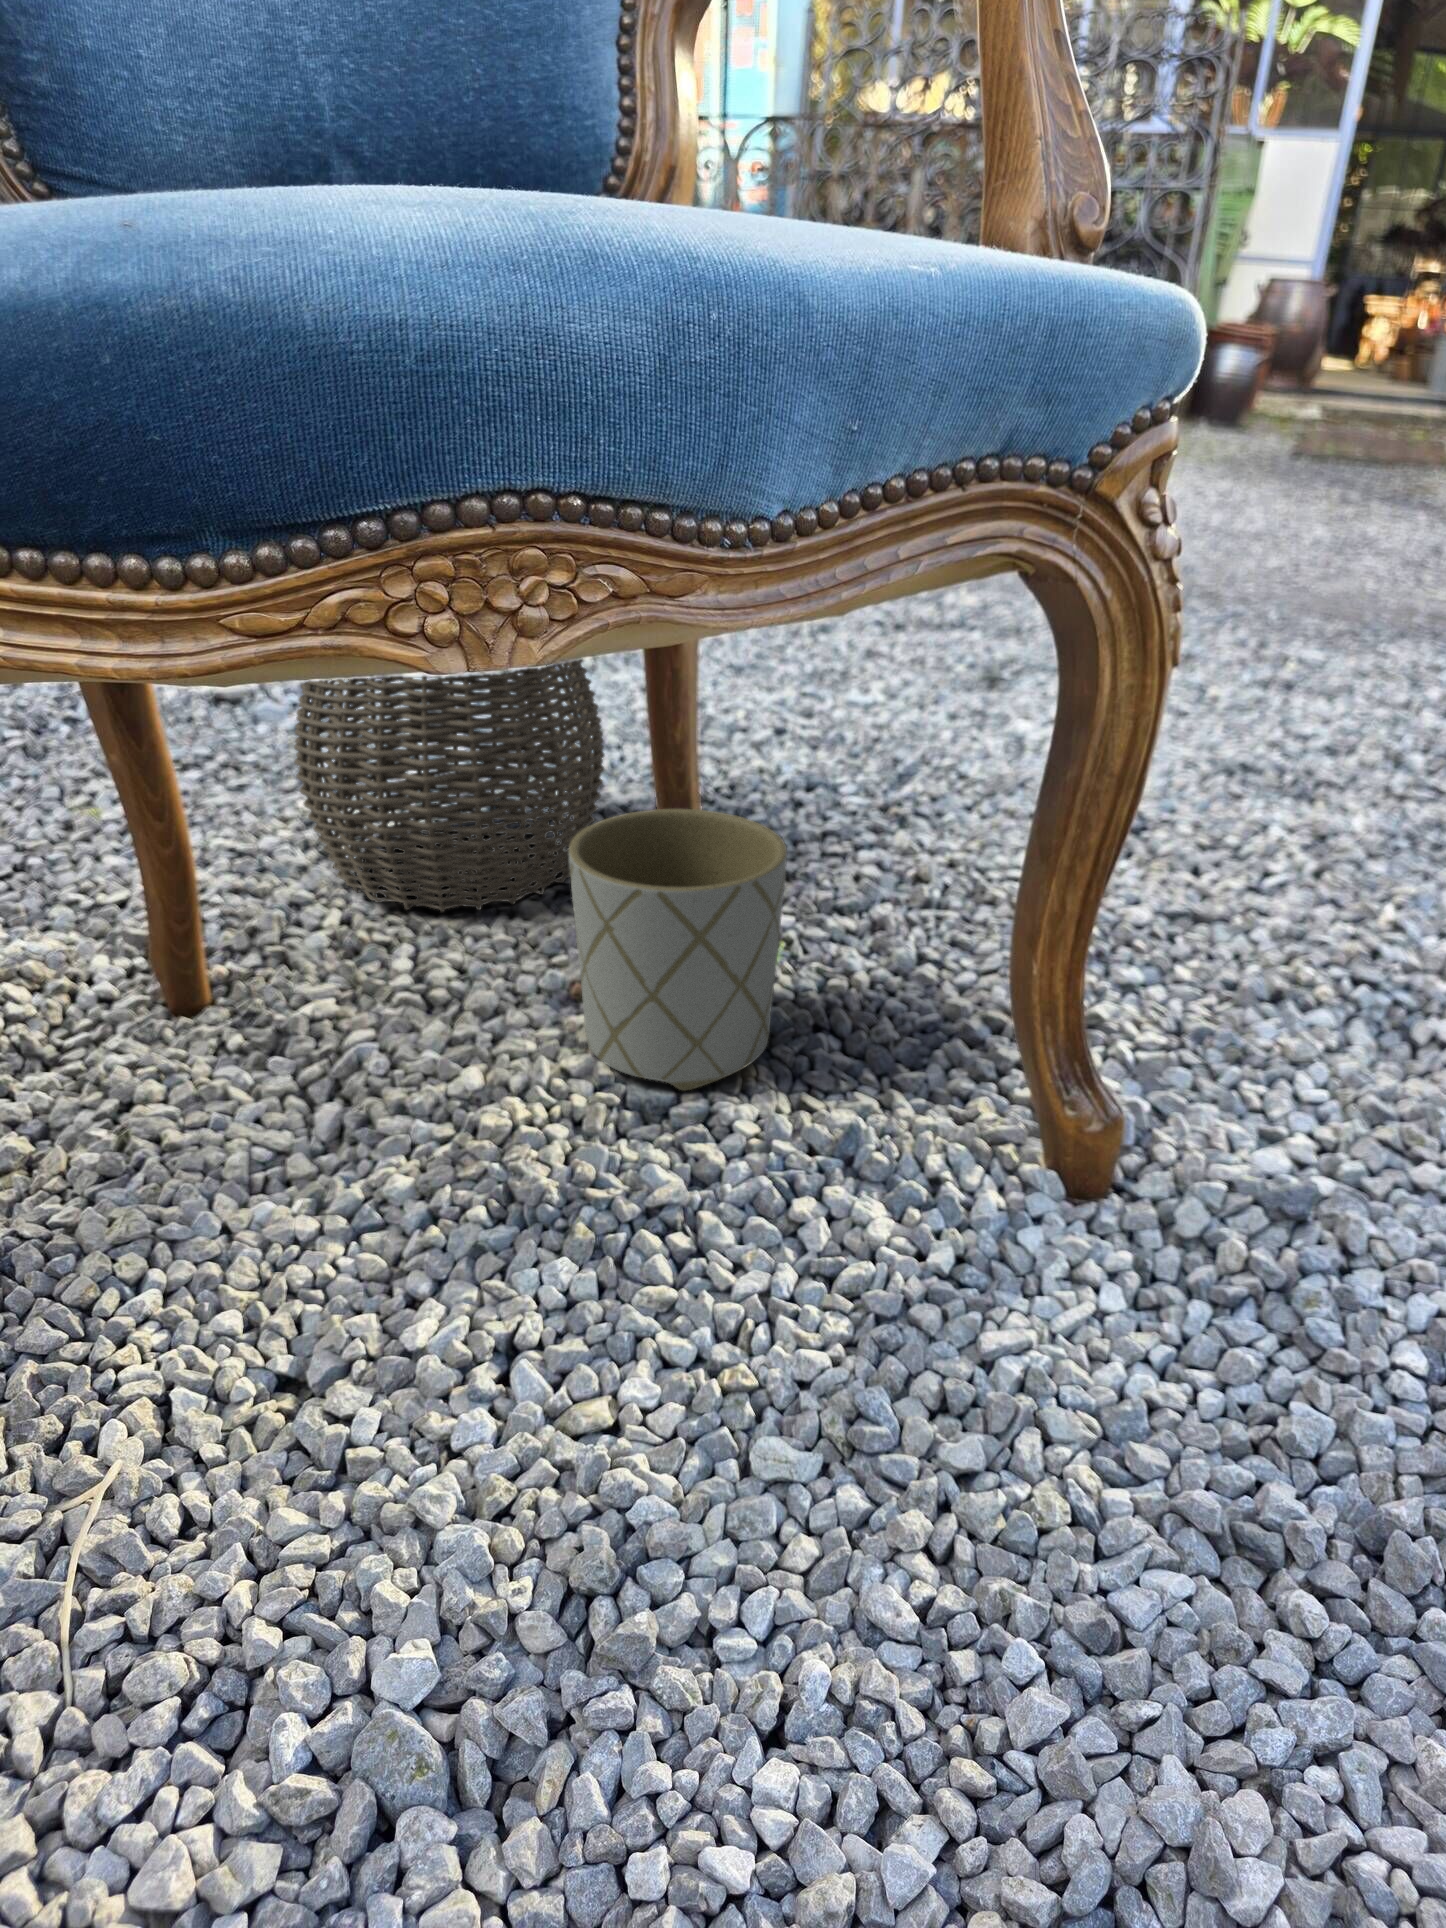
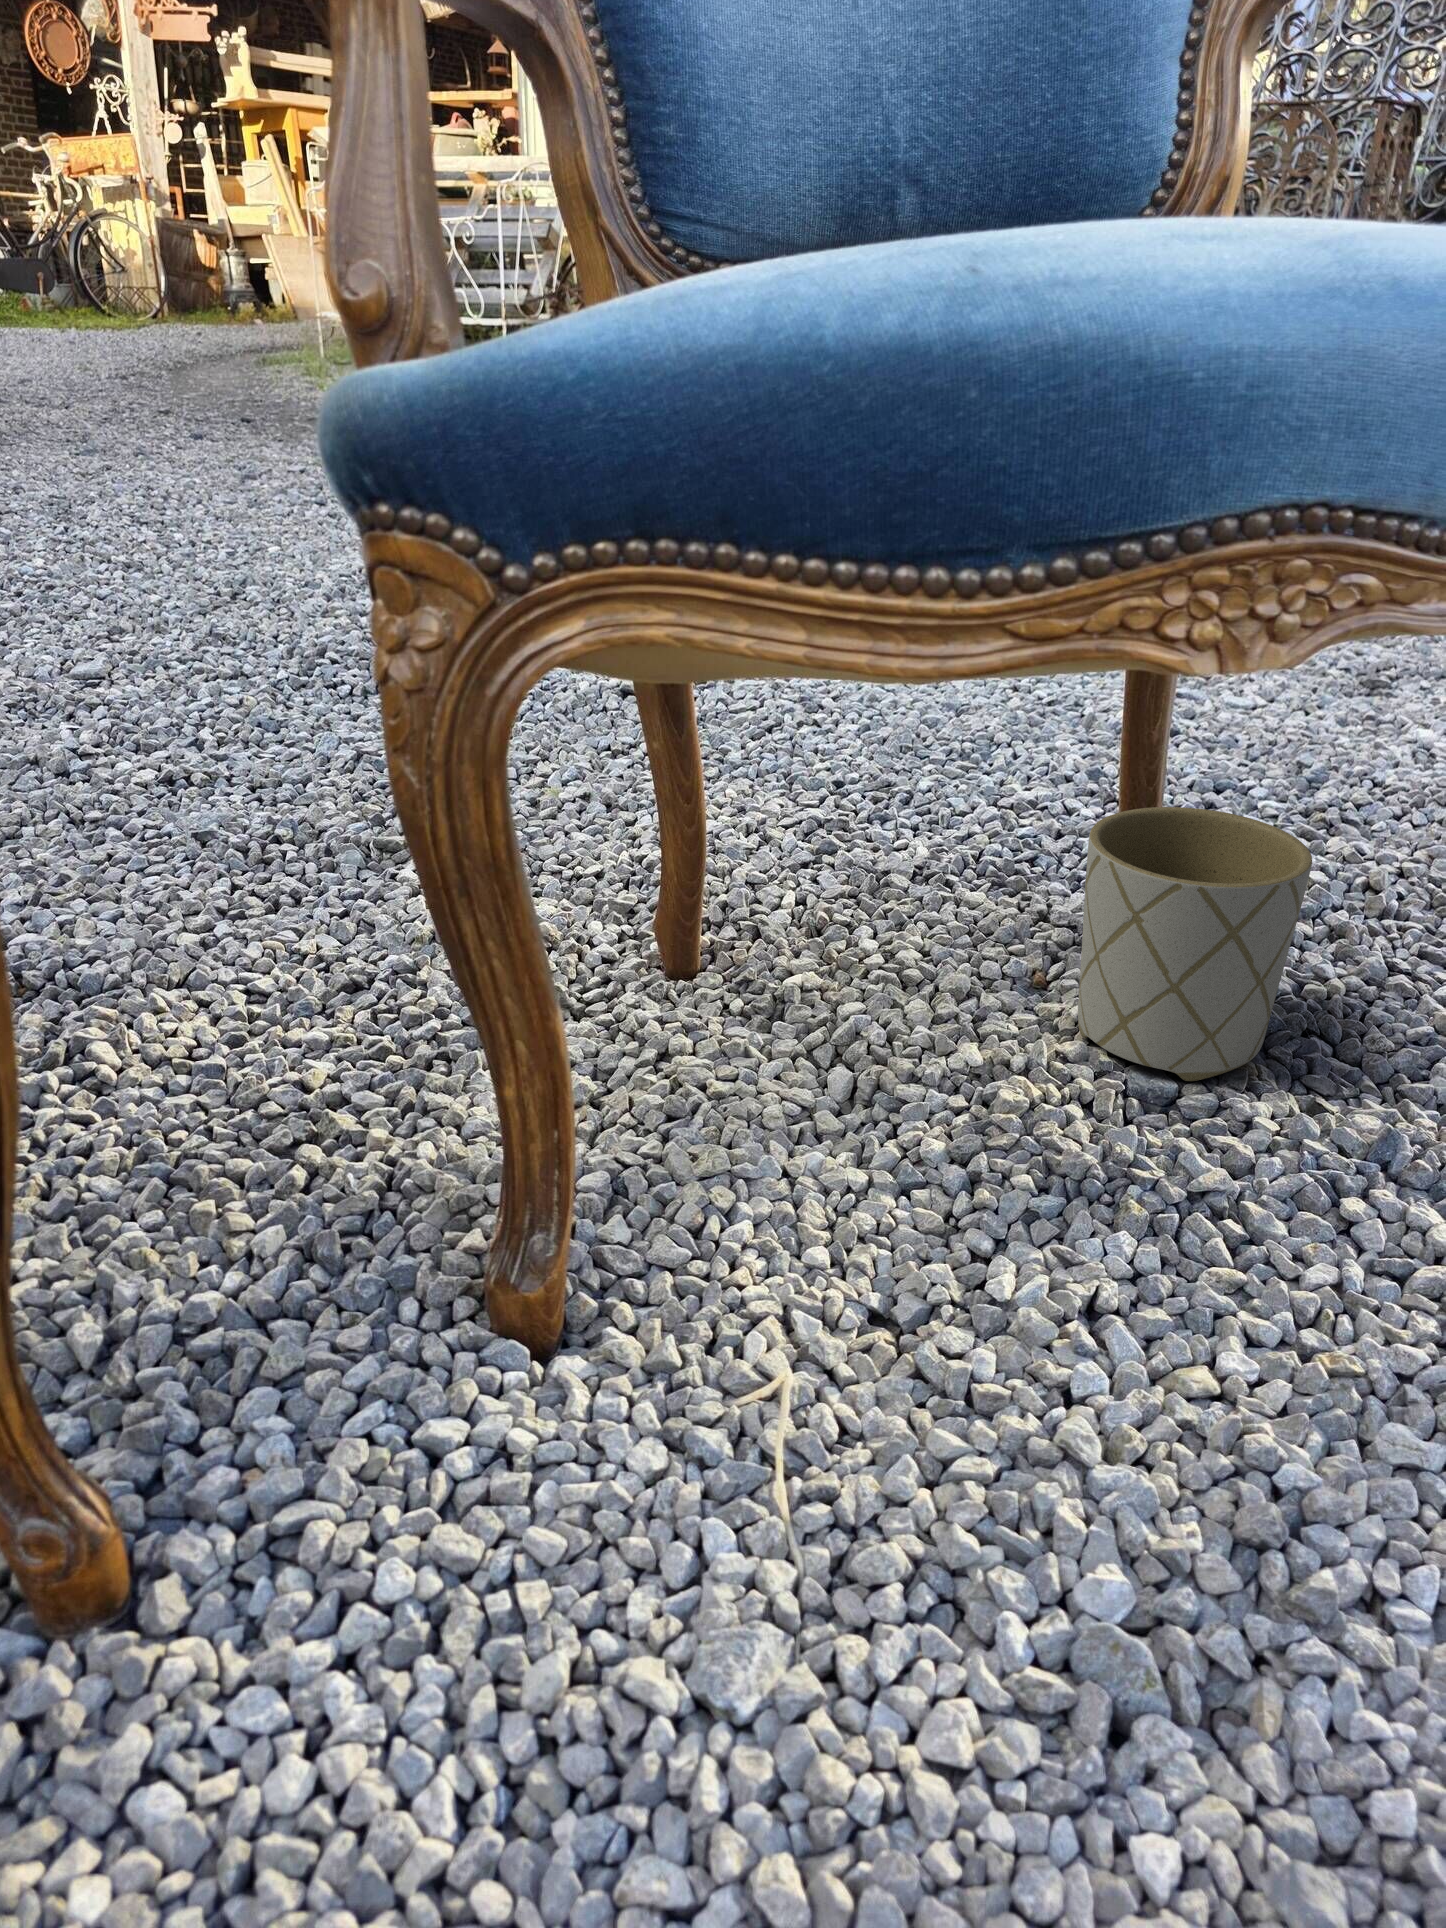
woven basket: present [294,659,604,912] -> none [759,593,1053,897]

